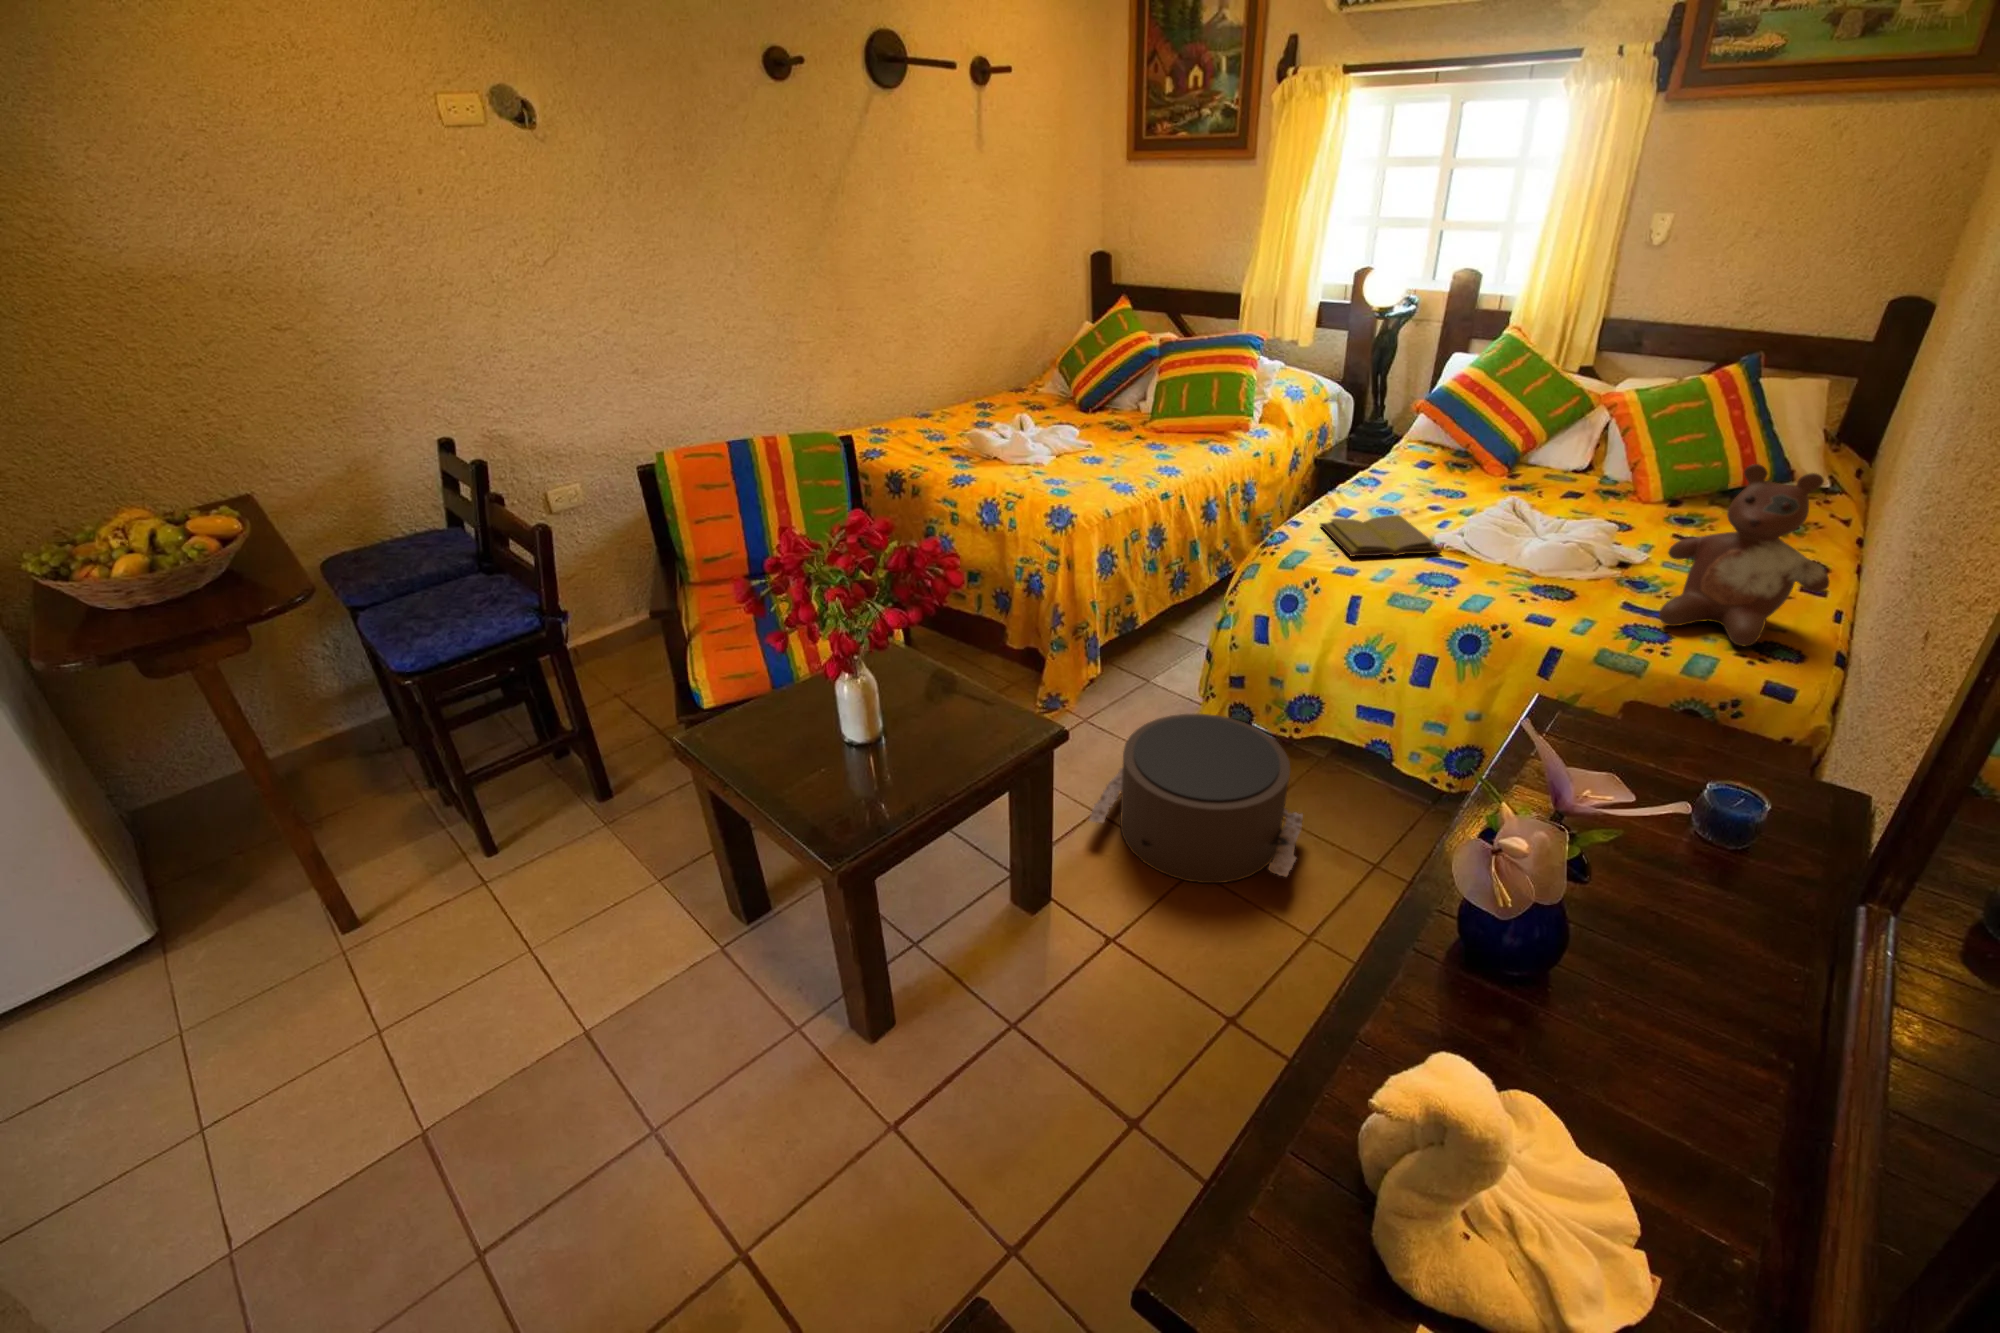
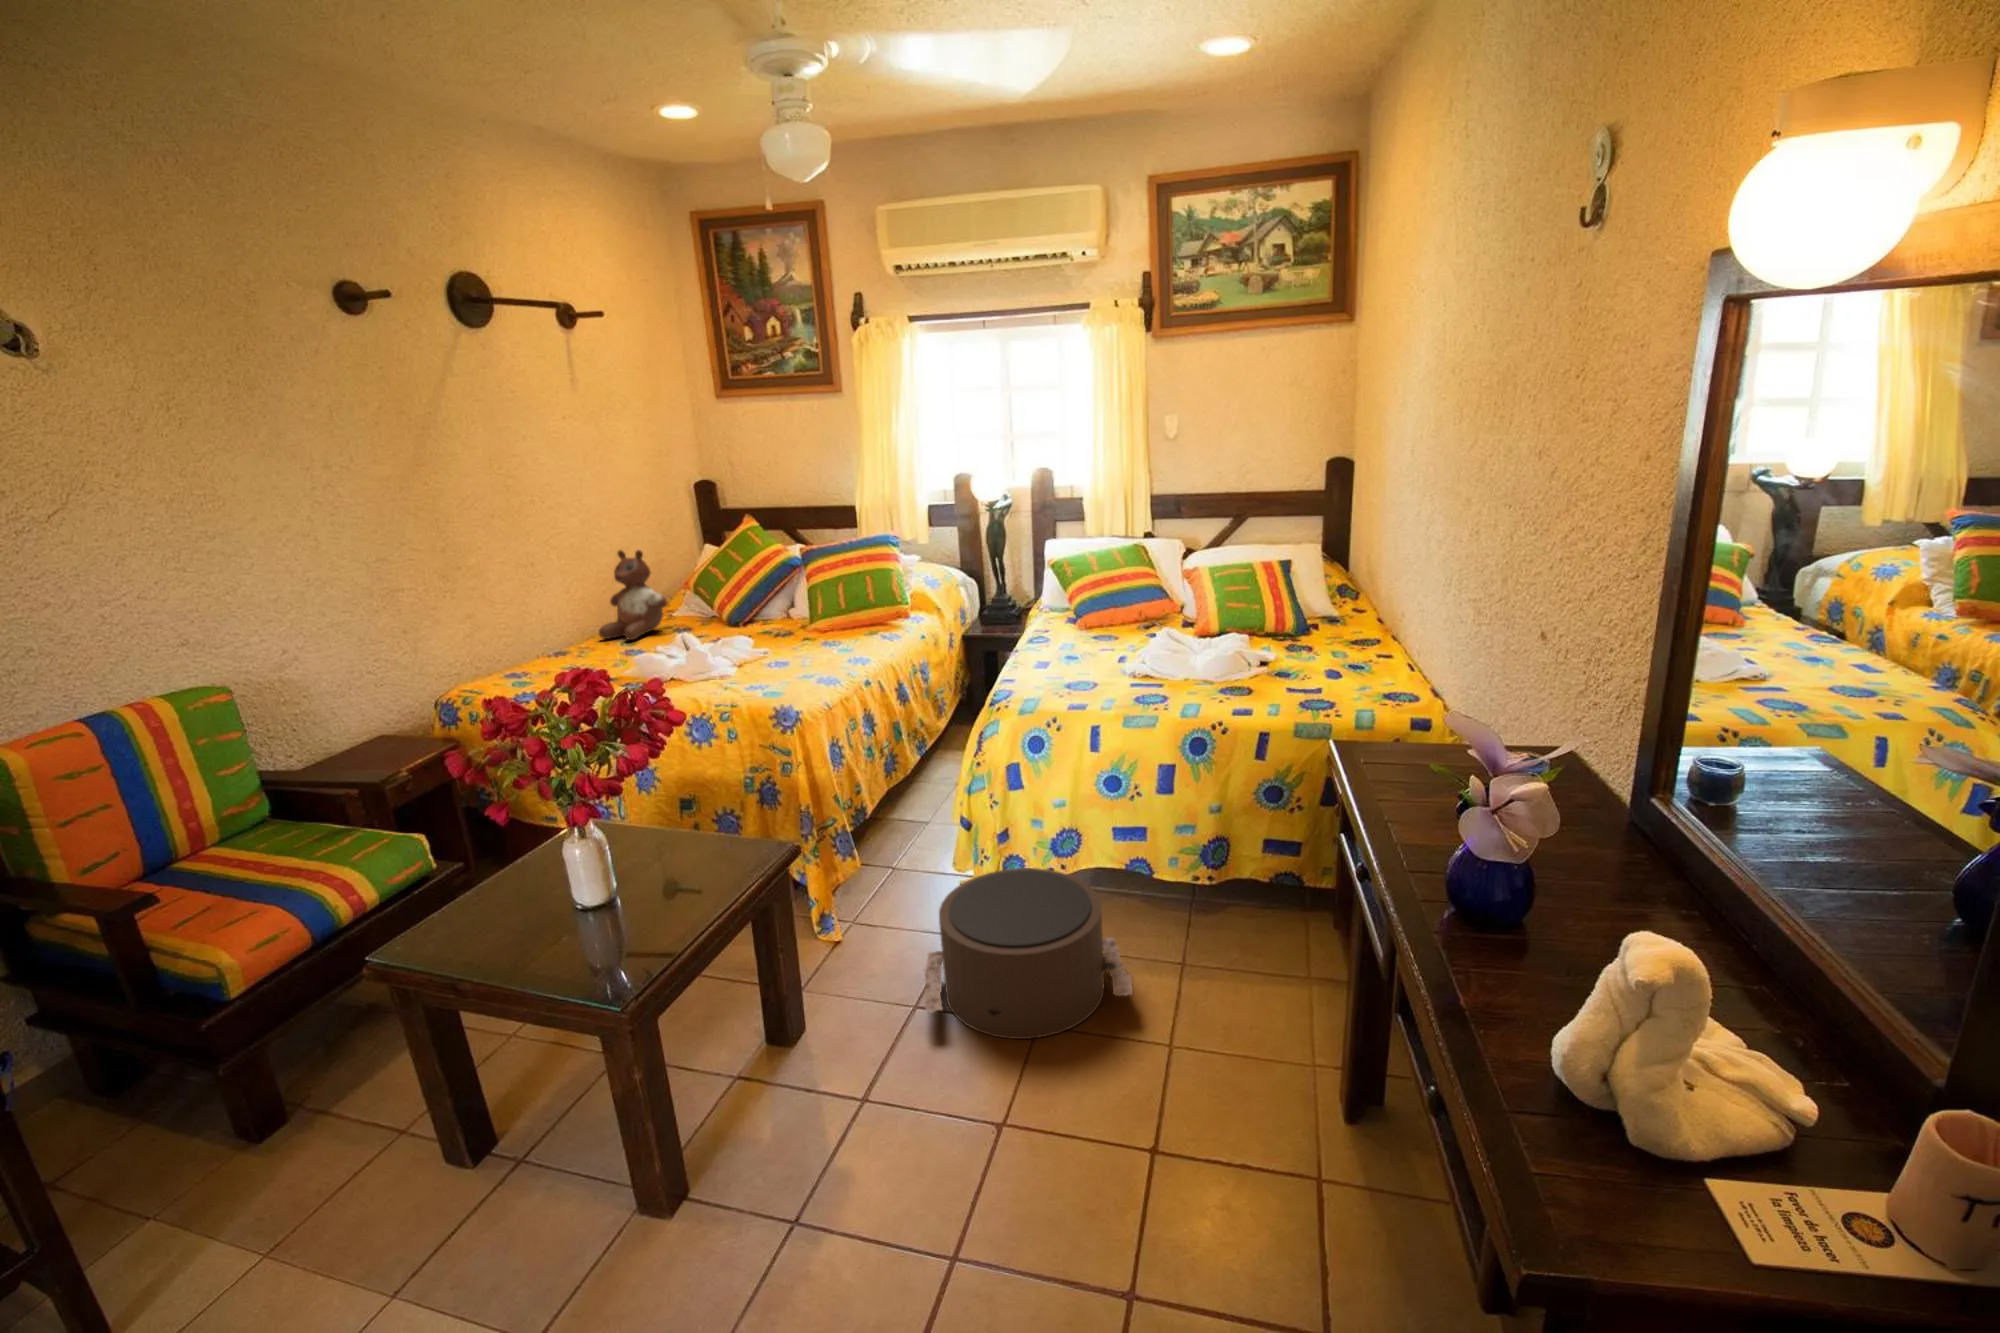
stuffed bear: present [1659,464,1829,646] -> present [599,550,667,640]
diary: present [1320,515,1442,557] -> none [1026,660,1135,698]

